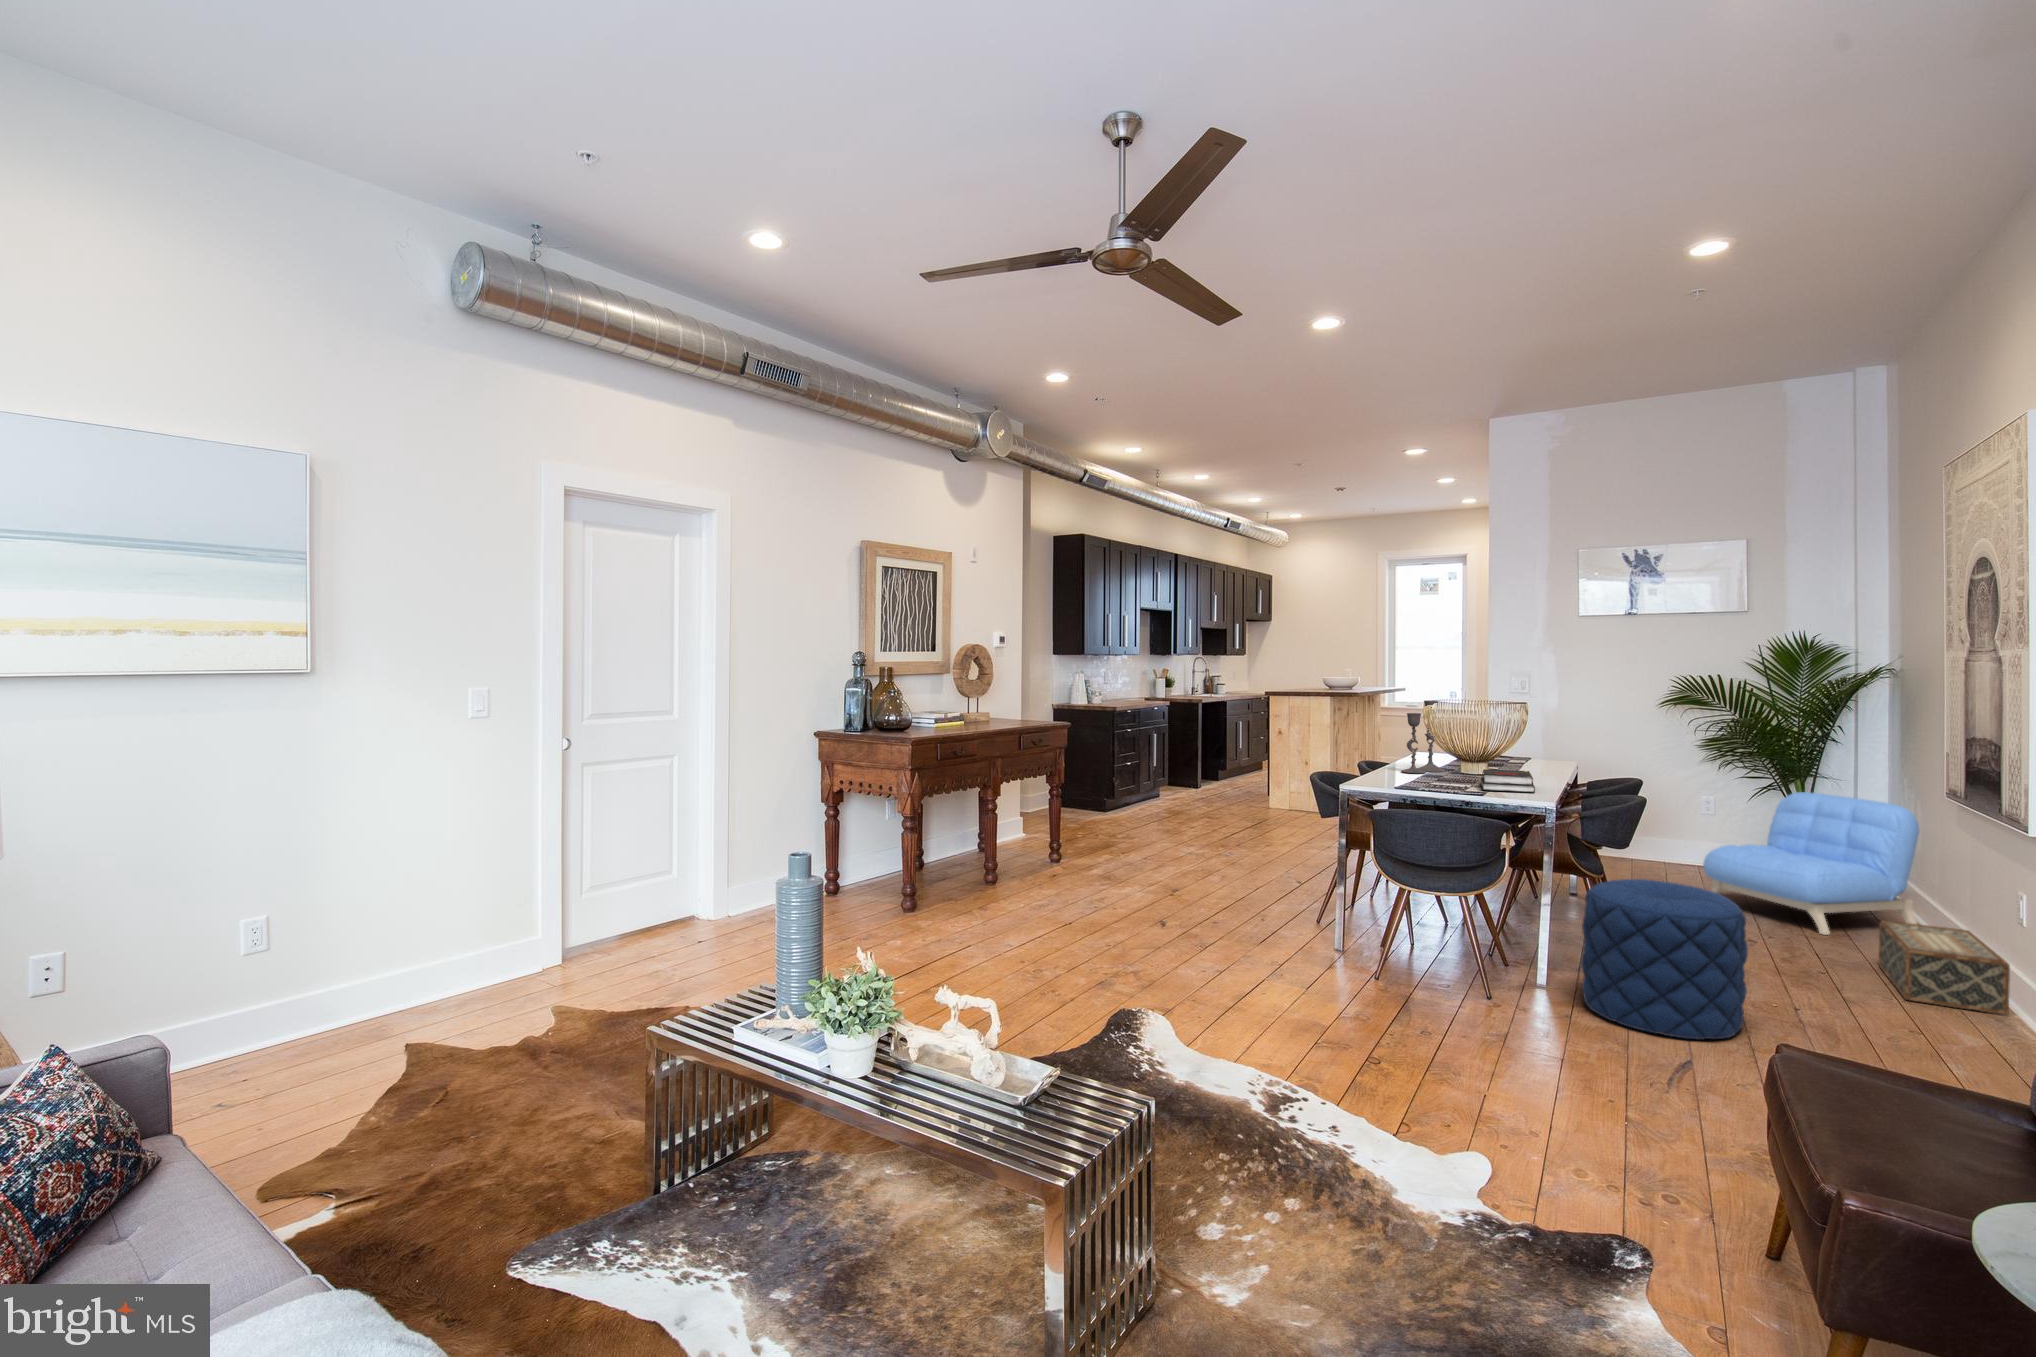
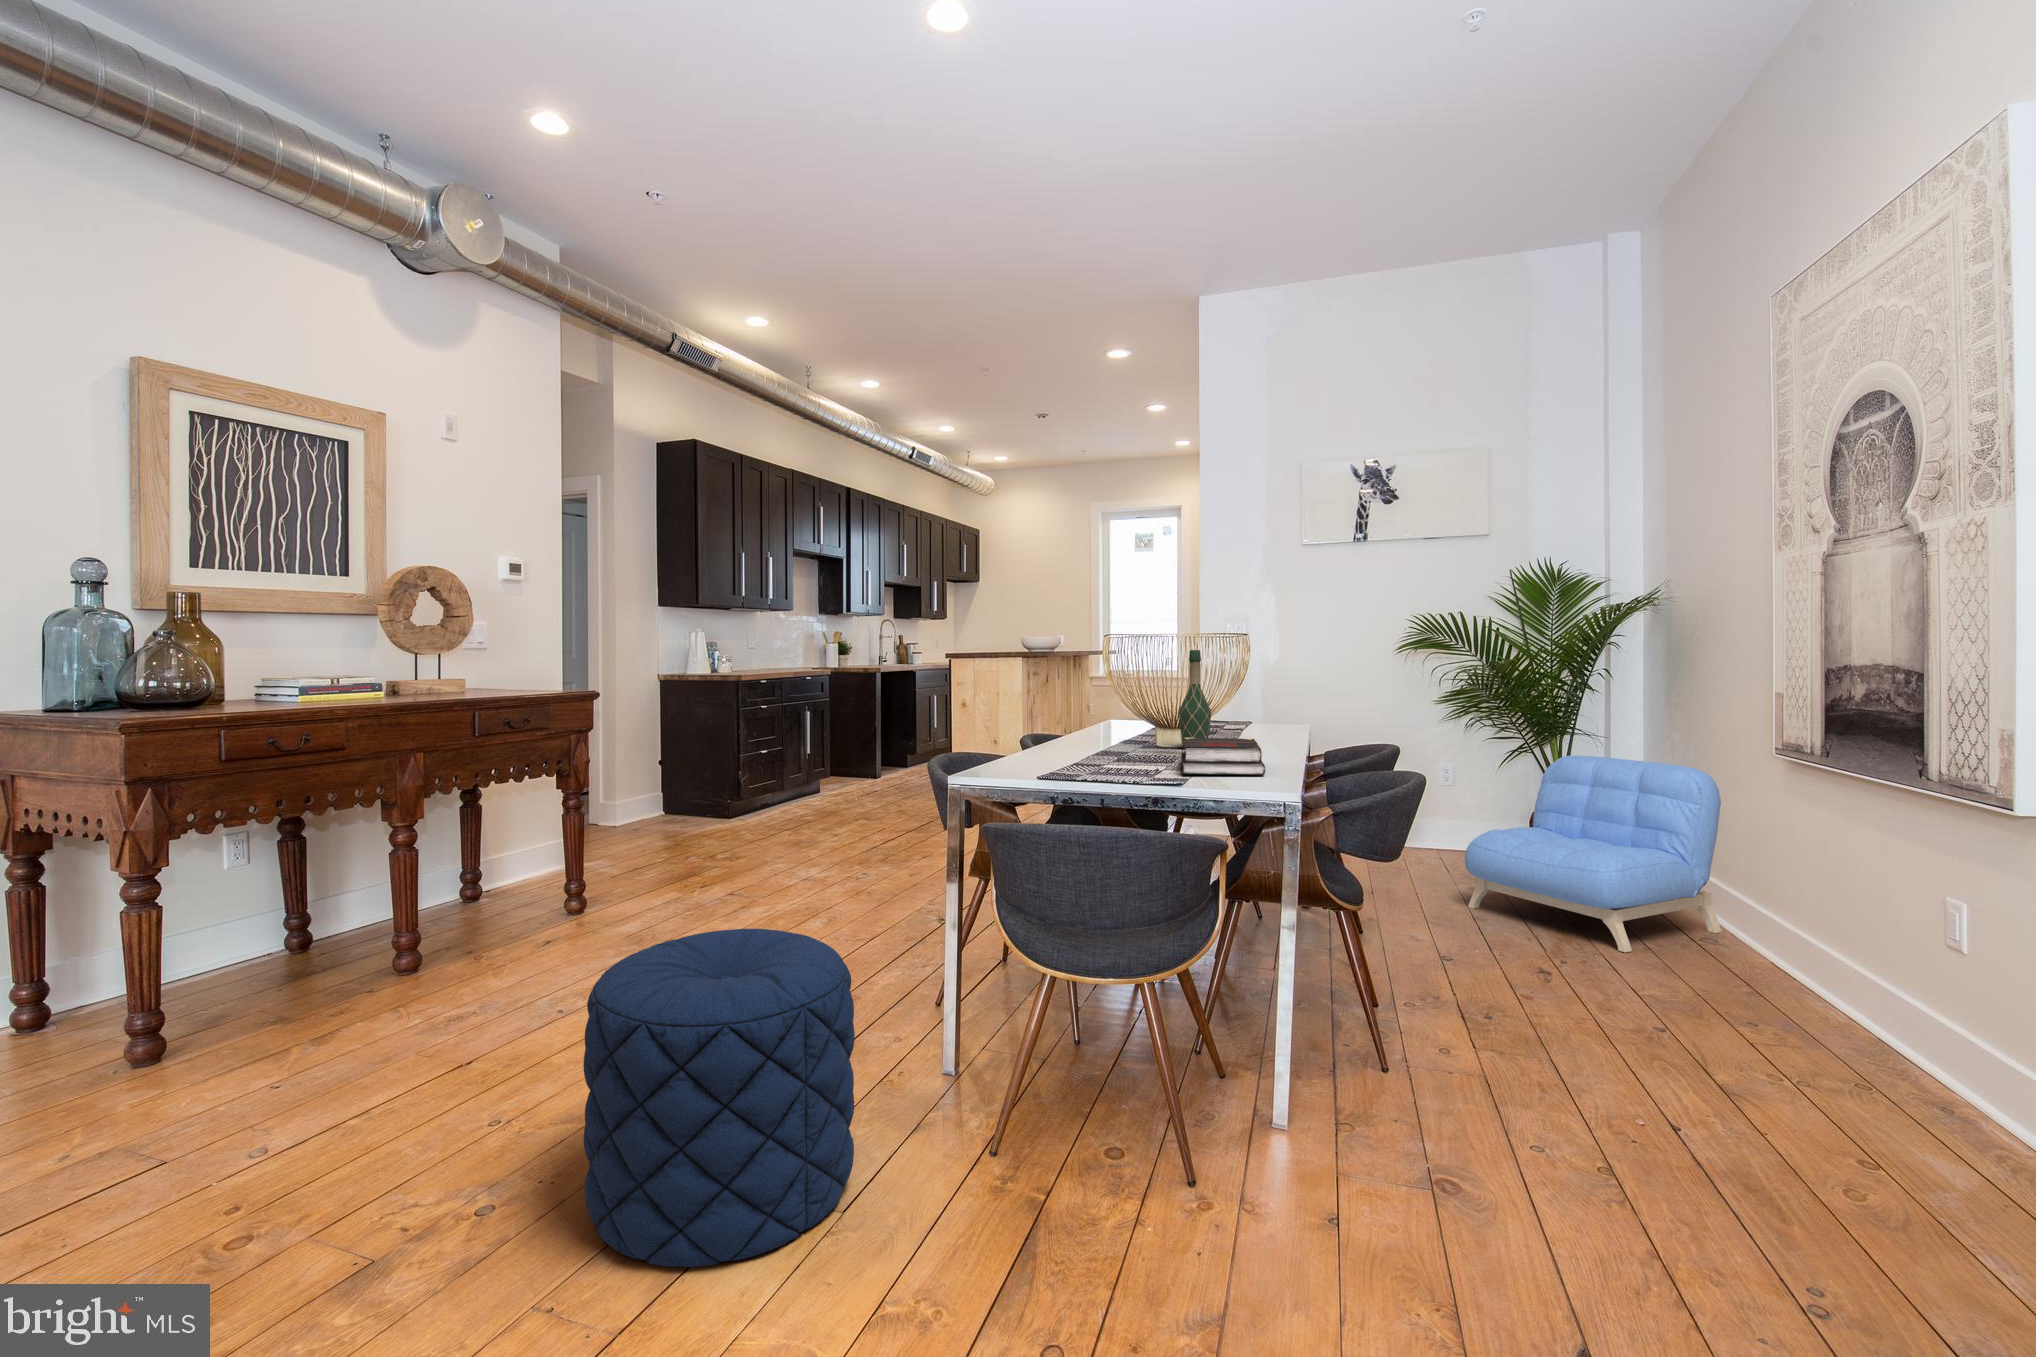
candlestick: present [1401,701,1446,773] -> none [1069,636,1136,750]
wine bottle: none [1477,713,1500,776] -> present [1179,650,1211,745]
pouf: present [1581,879,1748,1040] -> present [584,929,855,1267]
woven basket: present [1879,921,2010,1015] -> none [1721,940,1949,1098]

